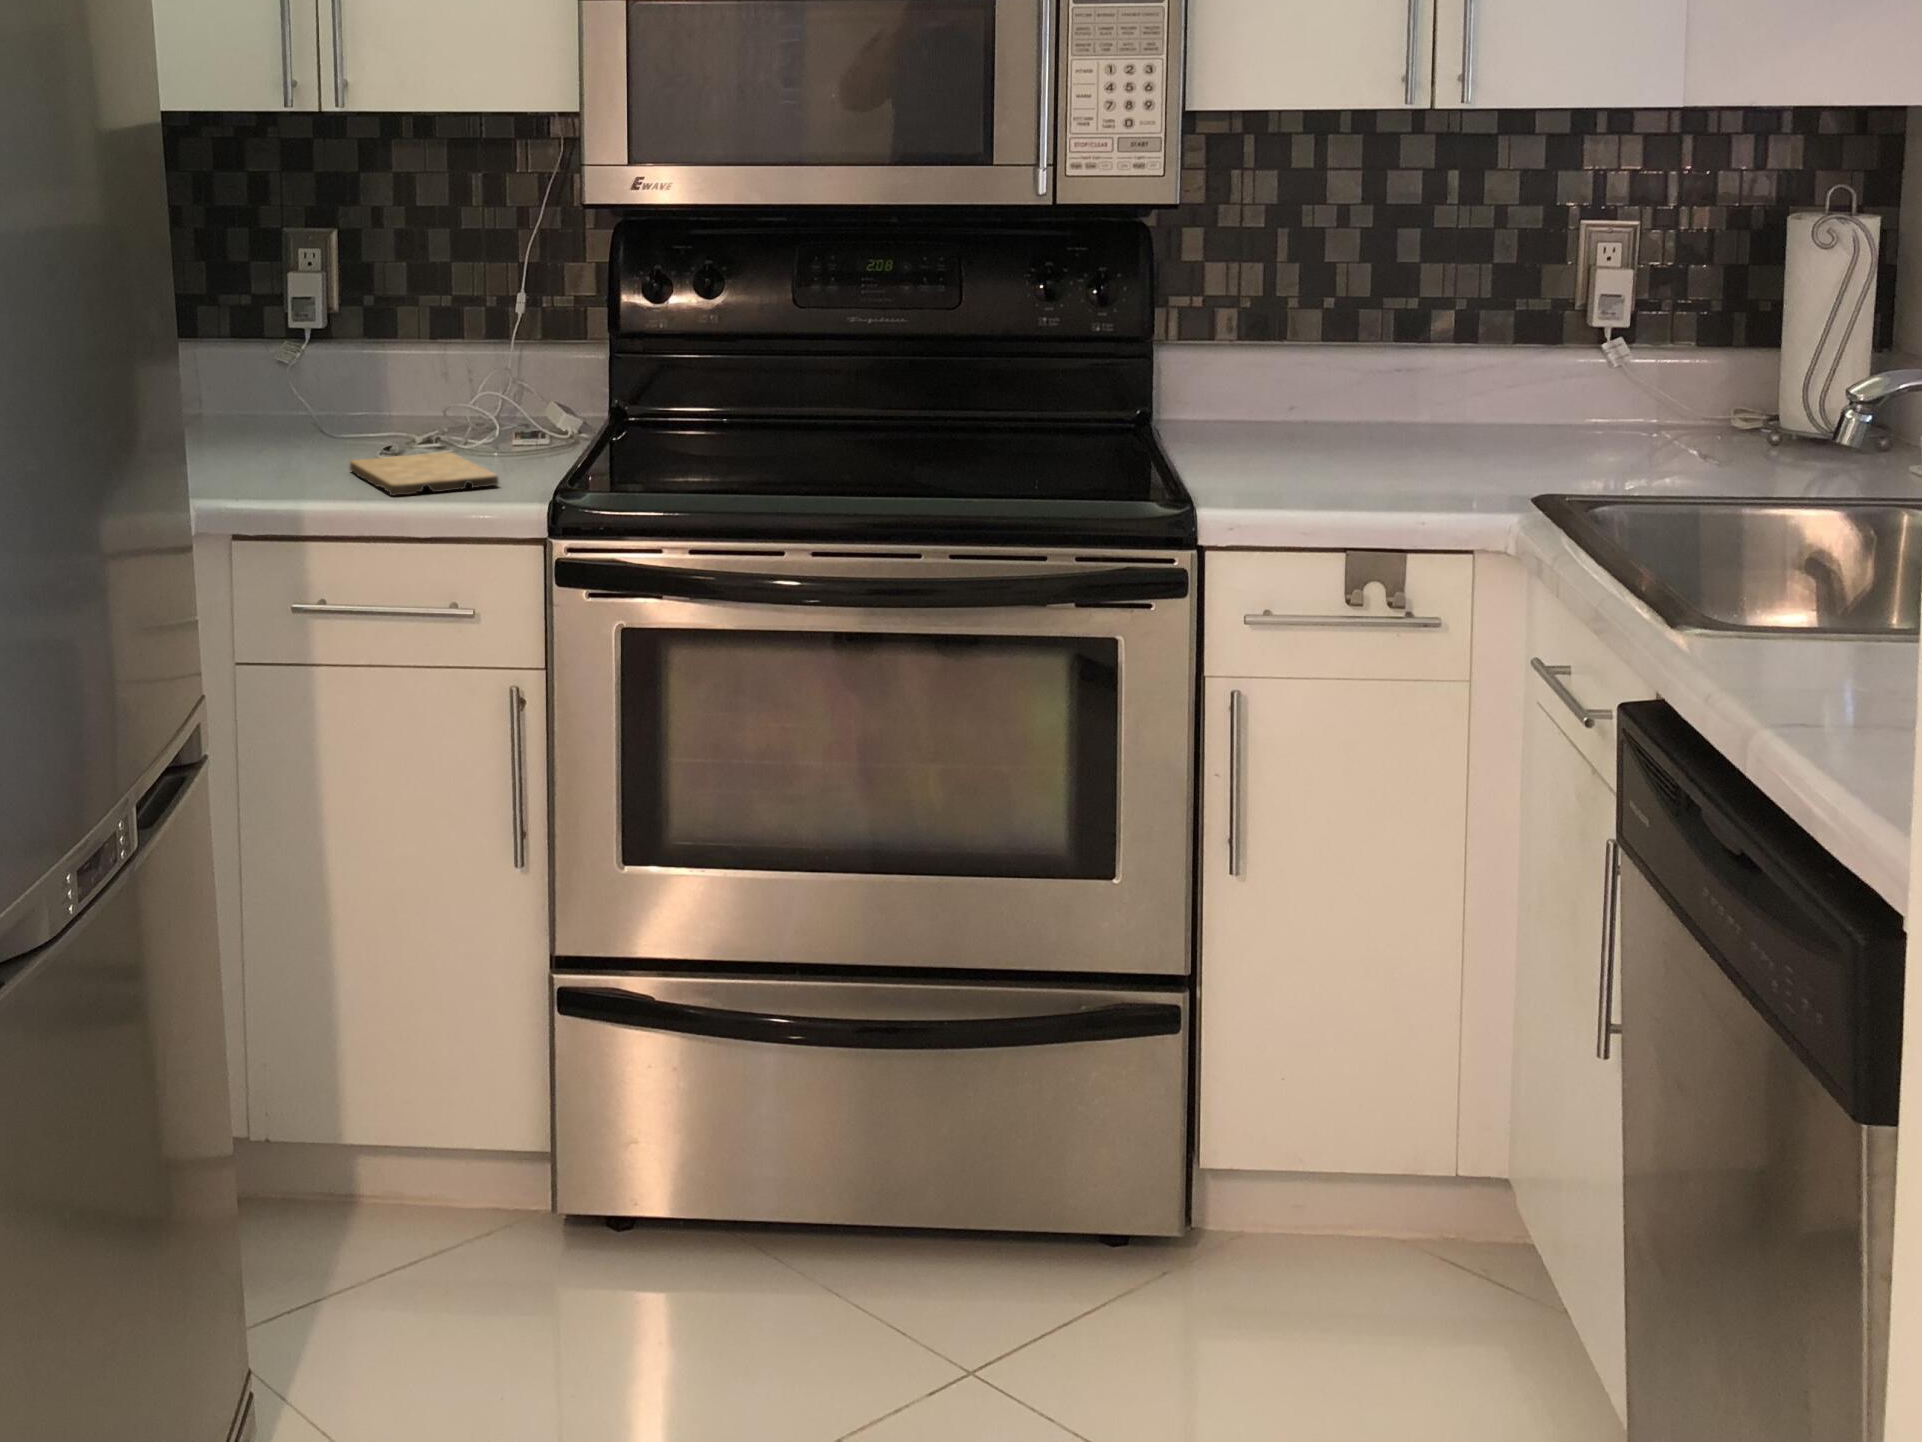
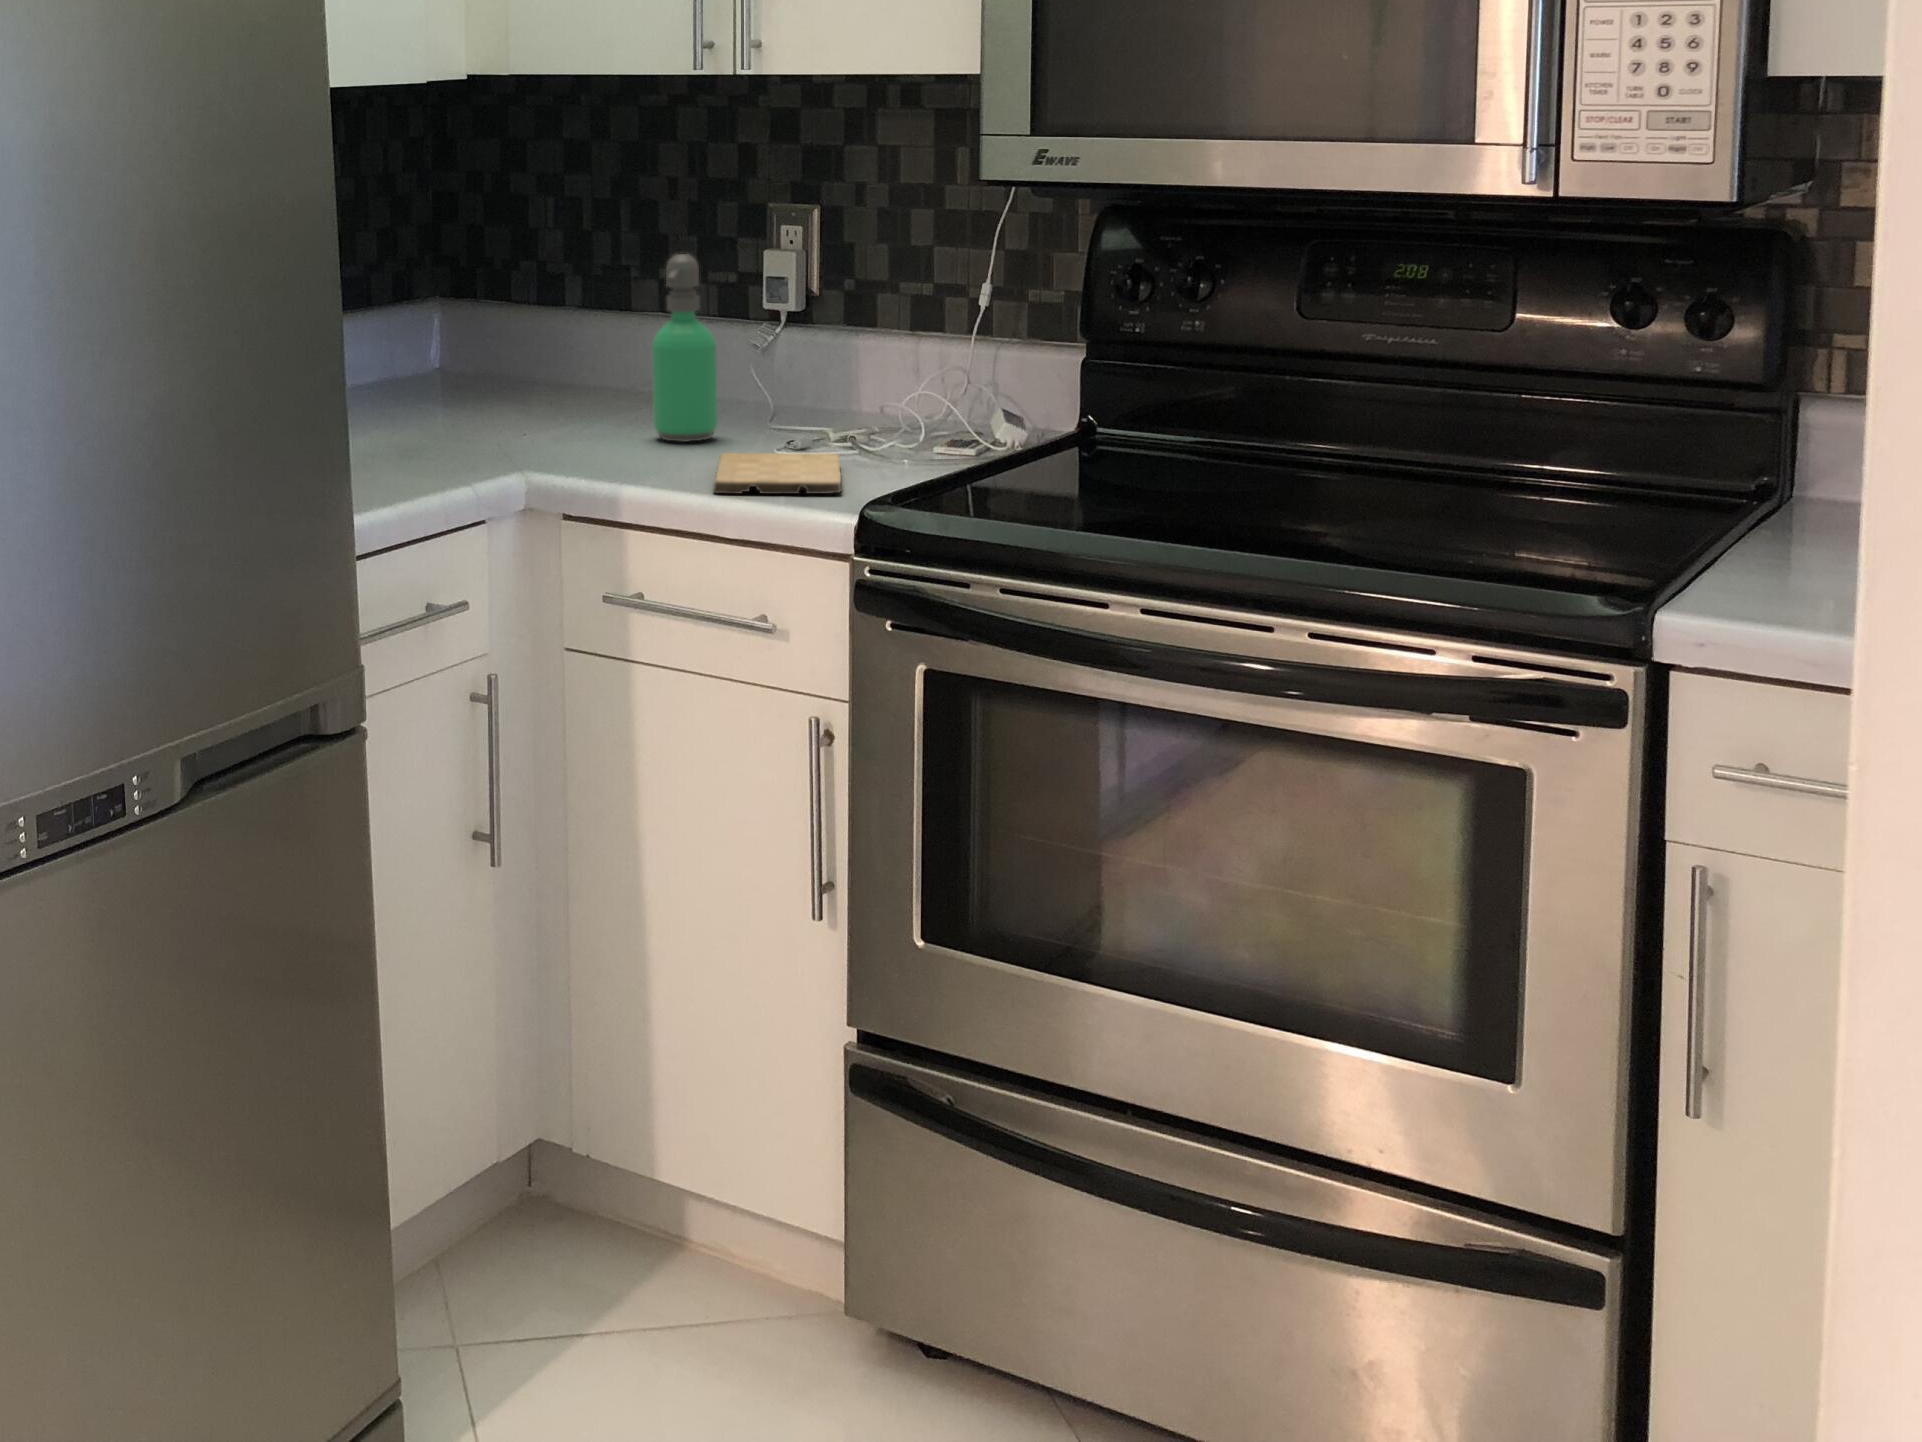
soap dispenser: none [242,280,305,455] -> present [652,254,718,442]

